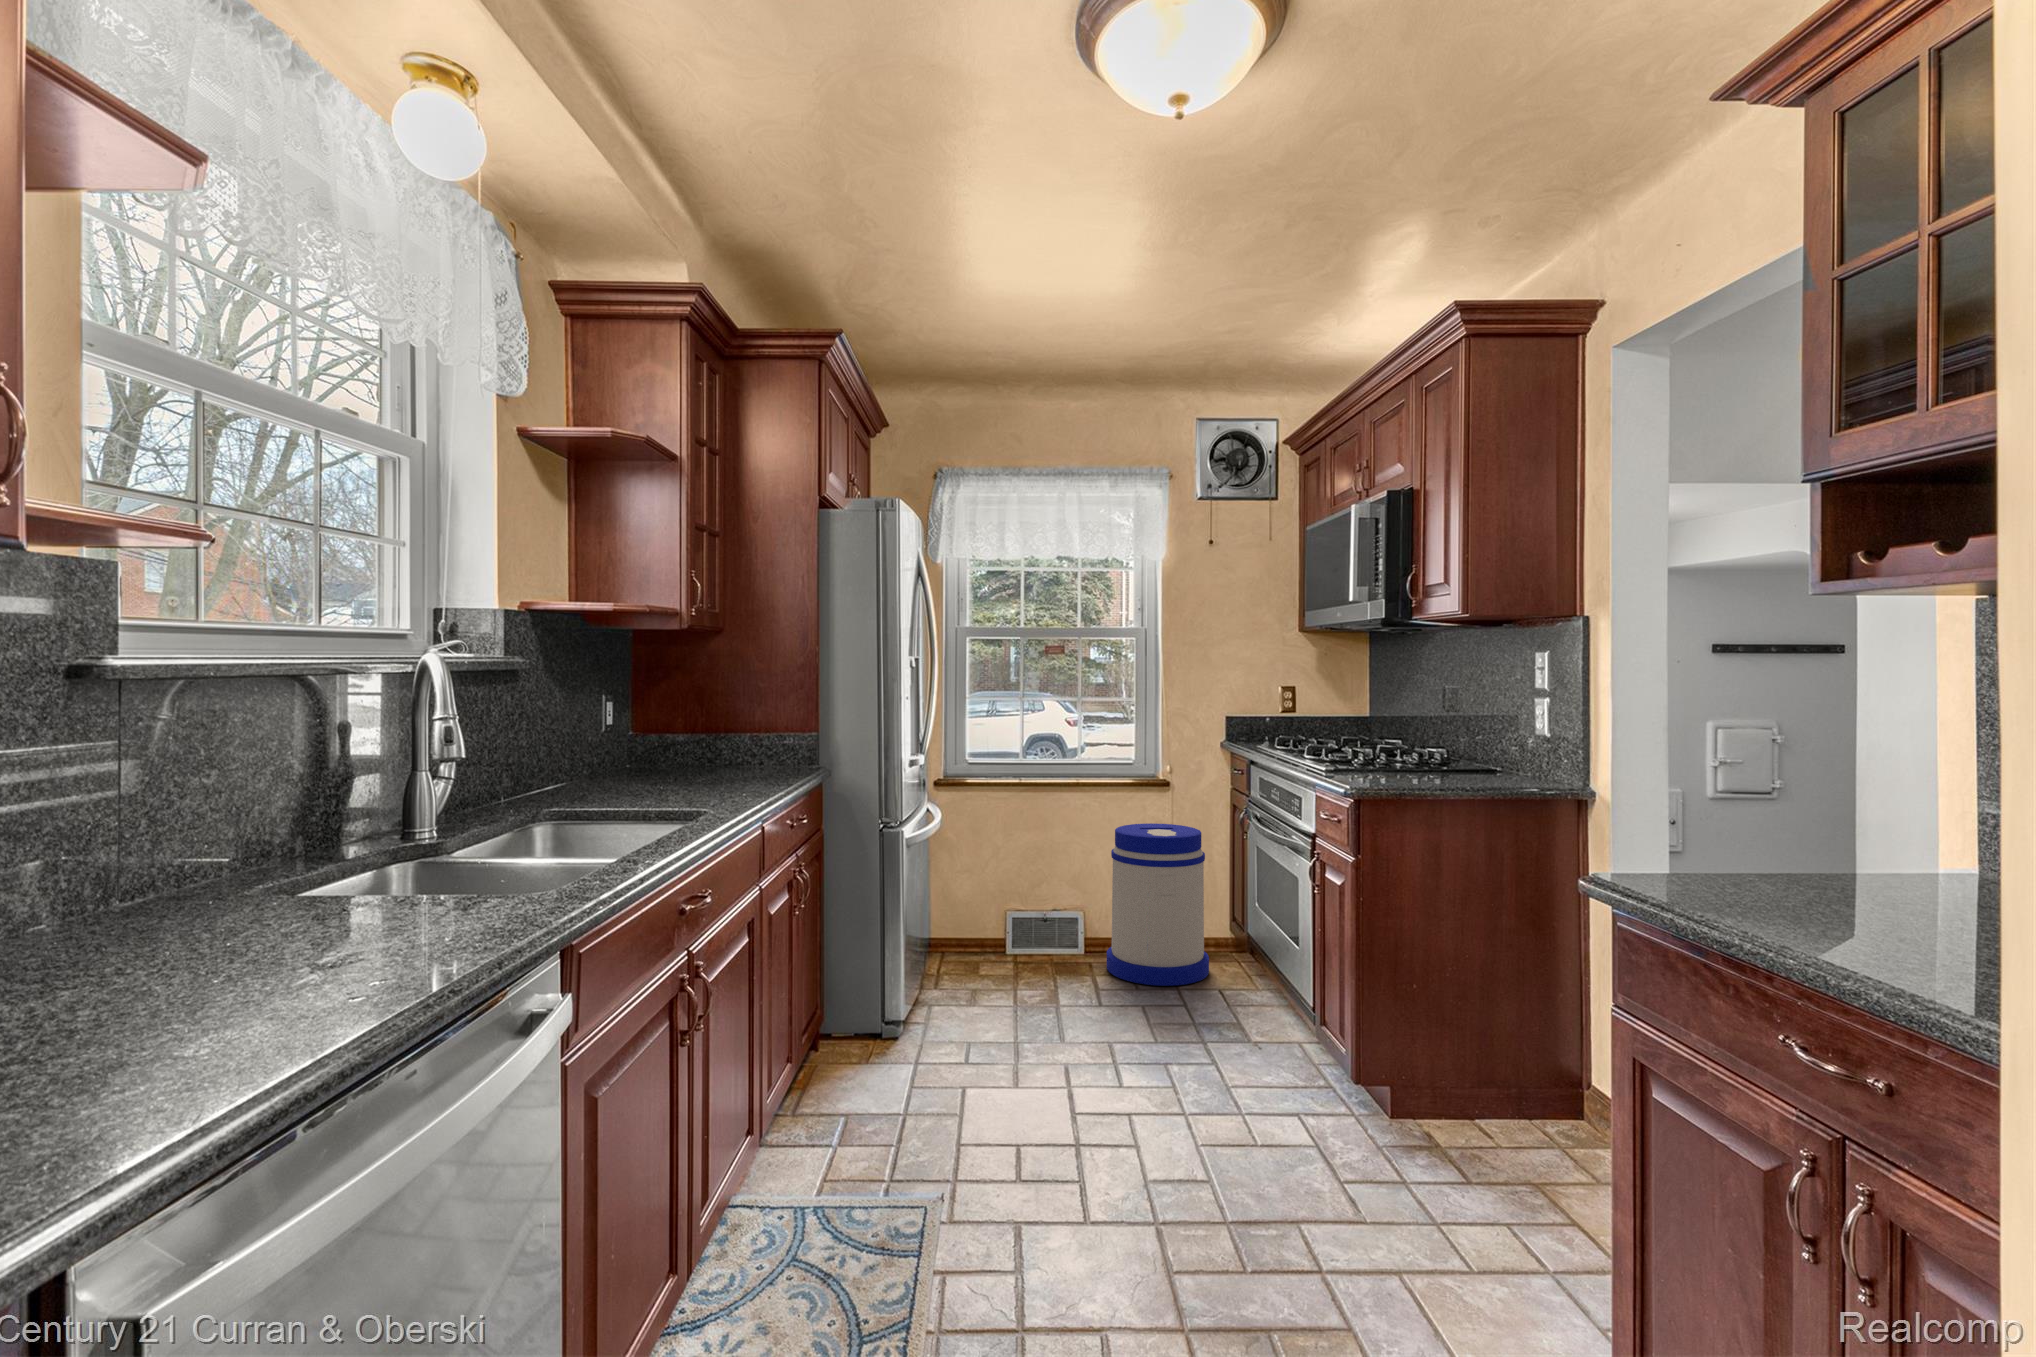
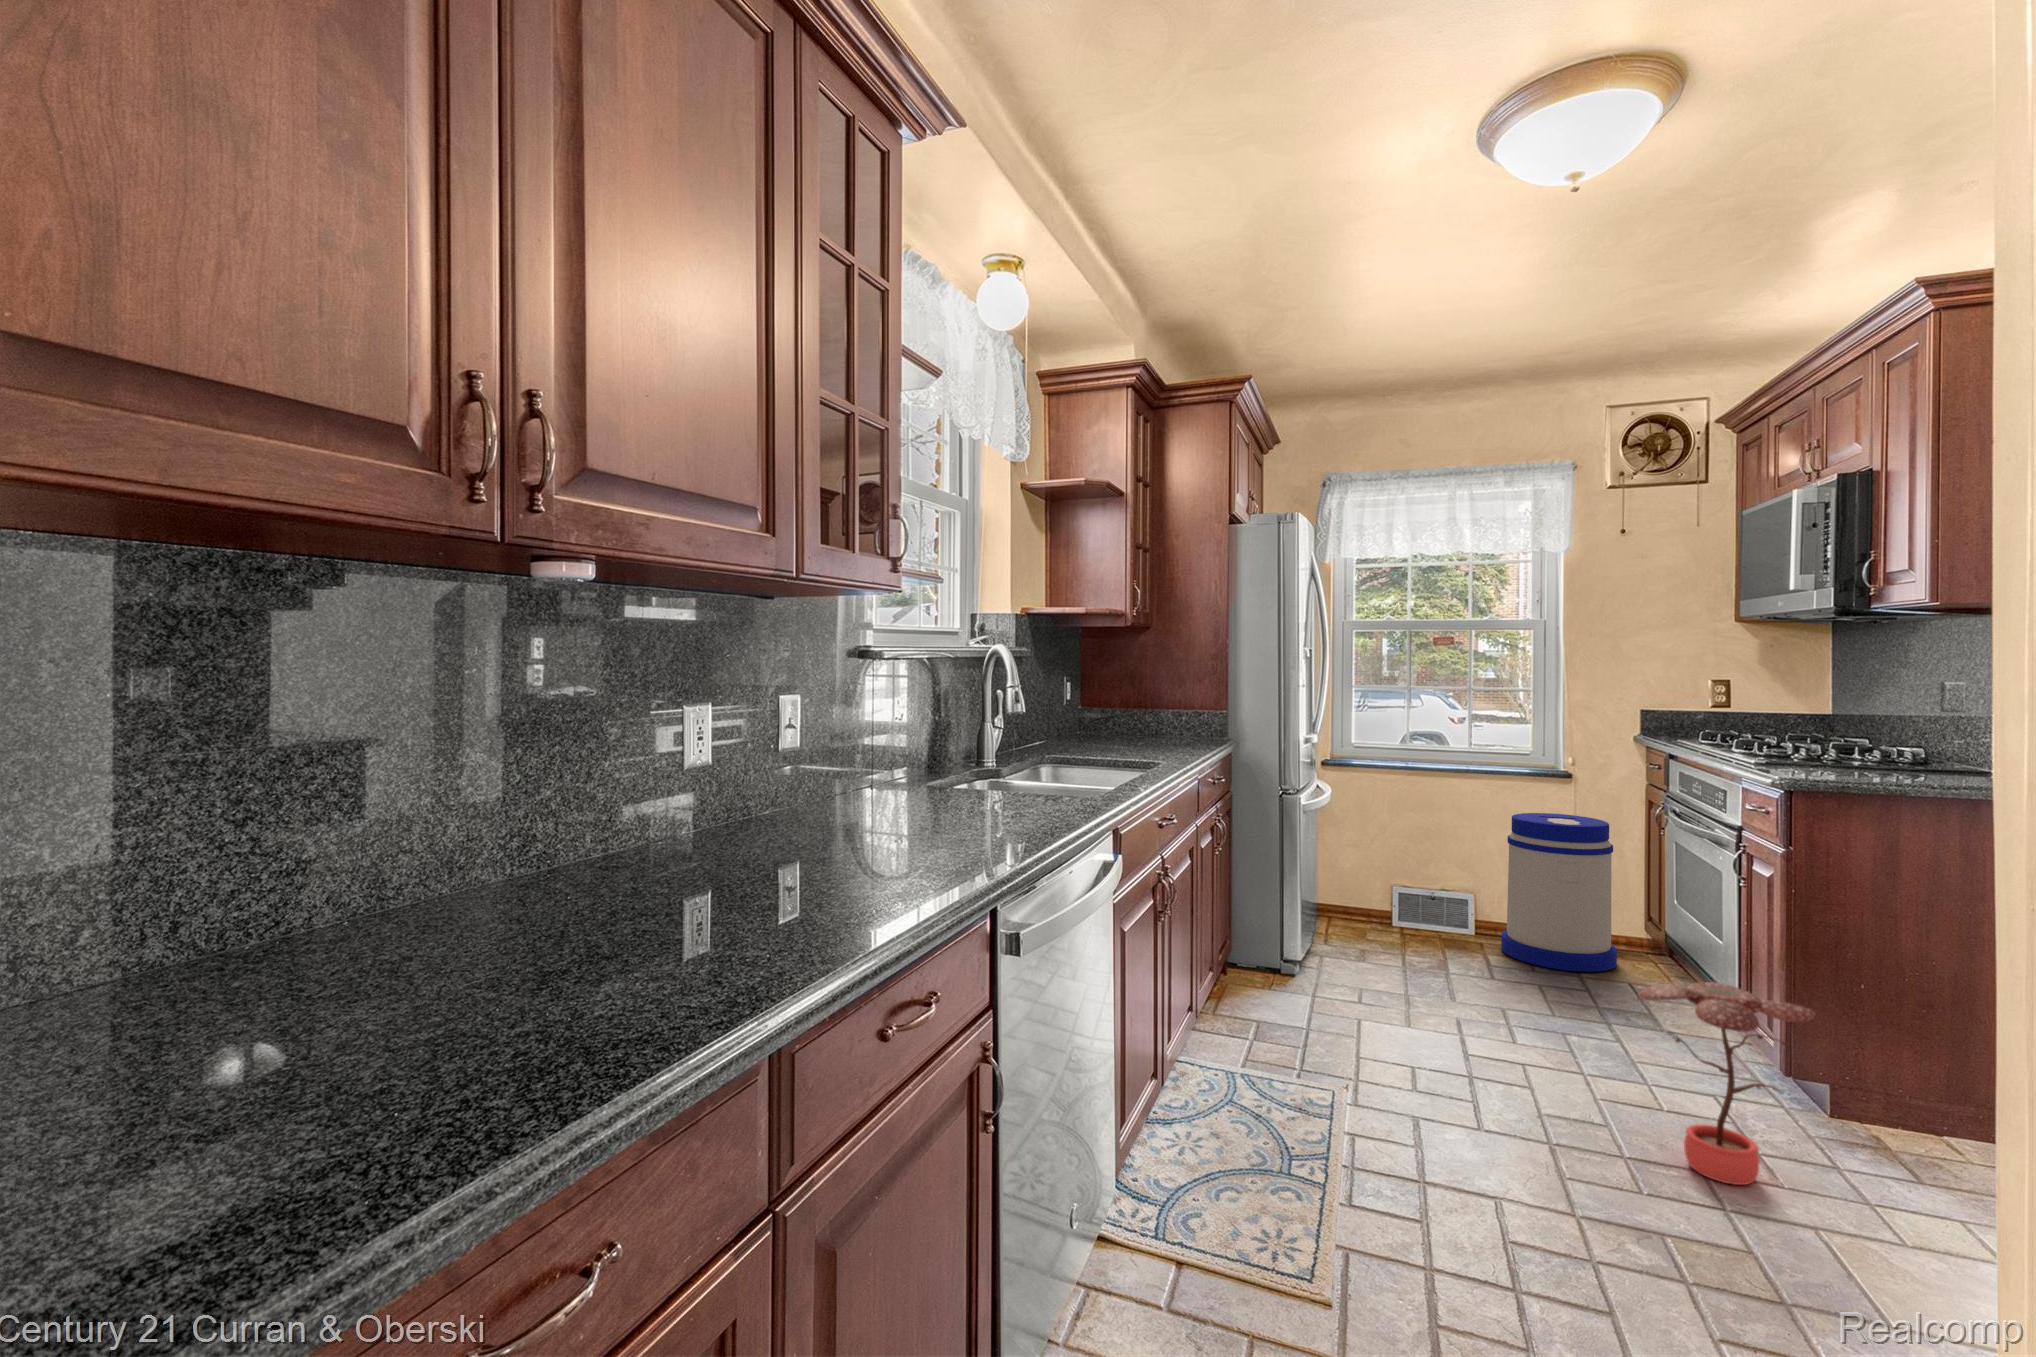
potted plant: none [1238,1014,1396,1237] -> present [1638,982,1816,1185]

